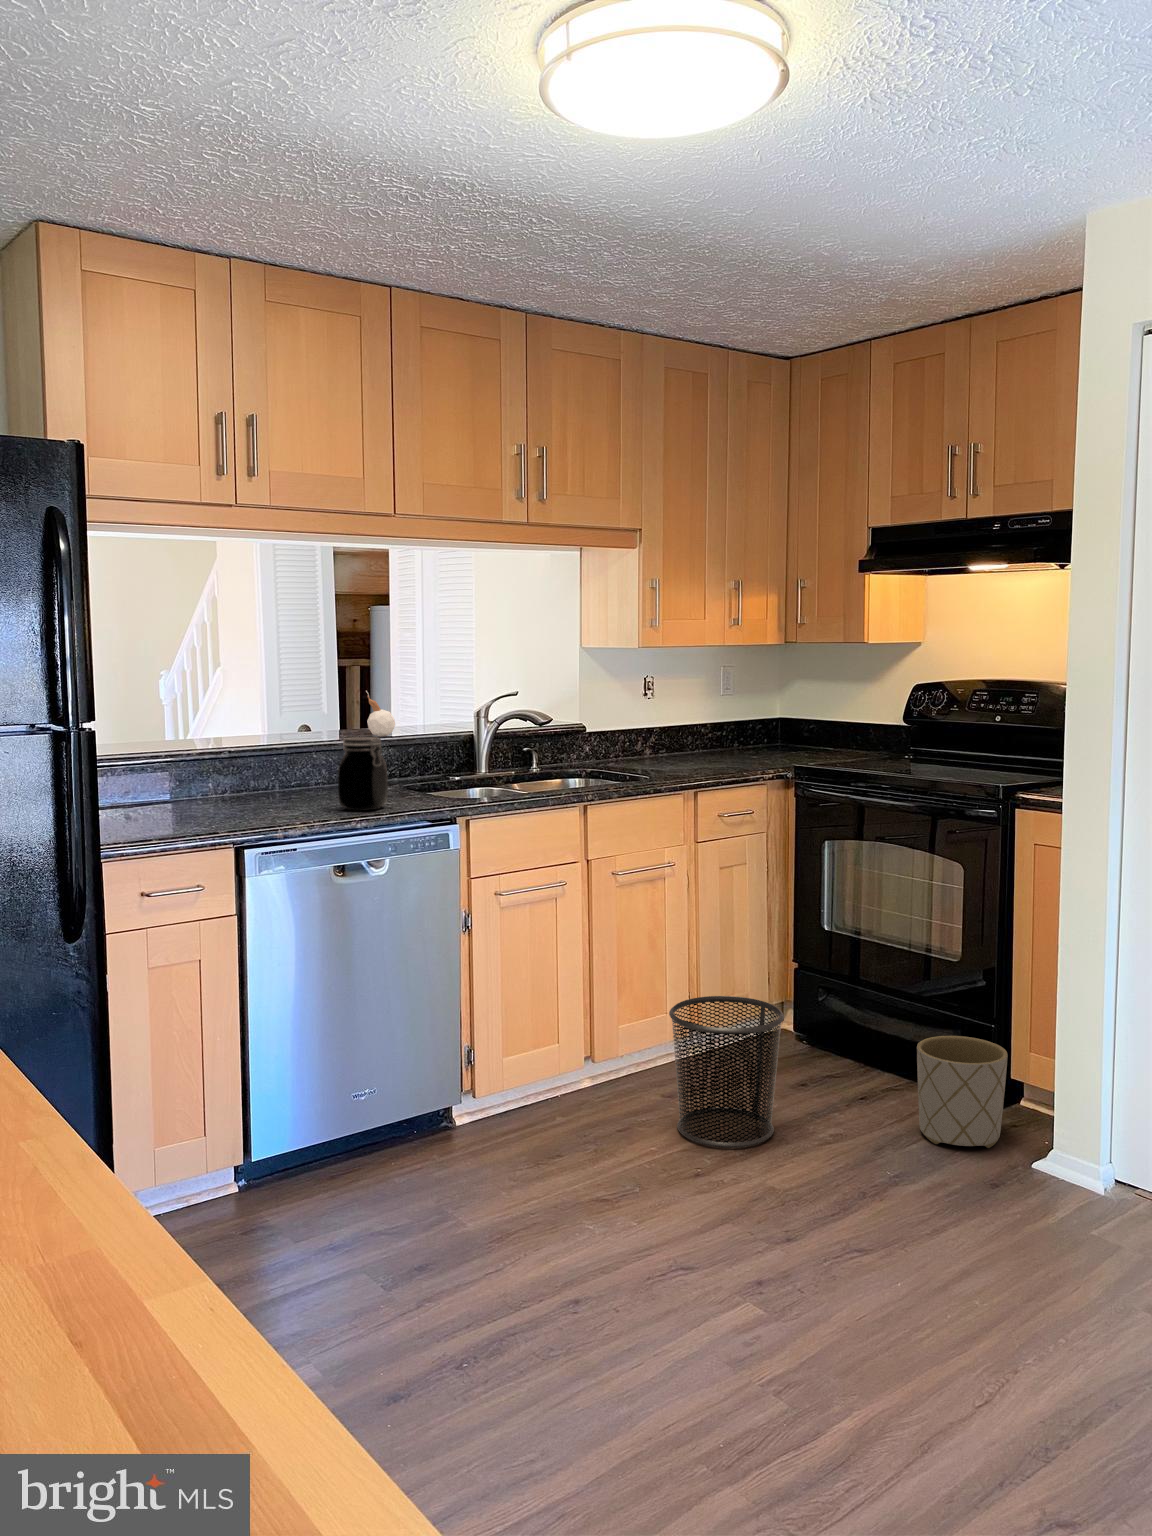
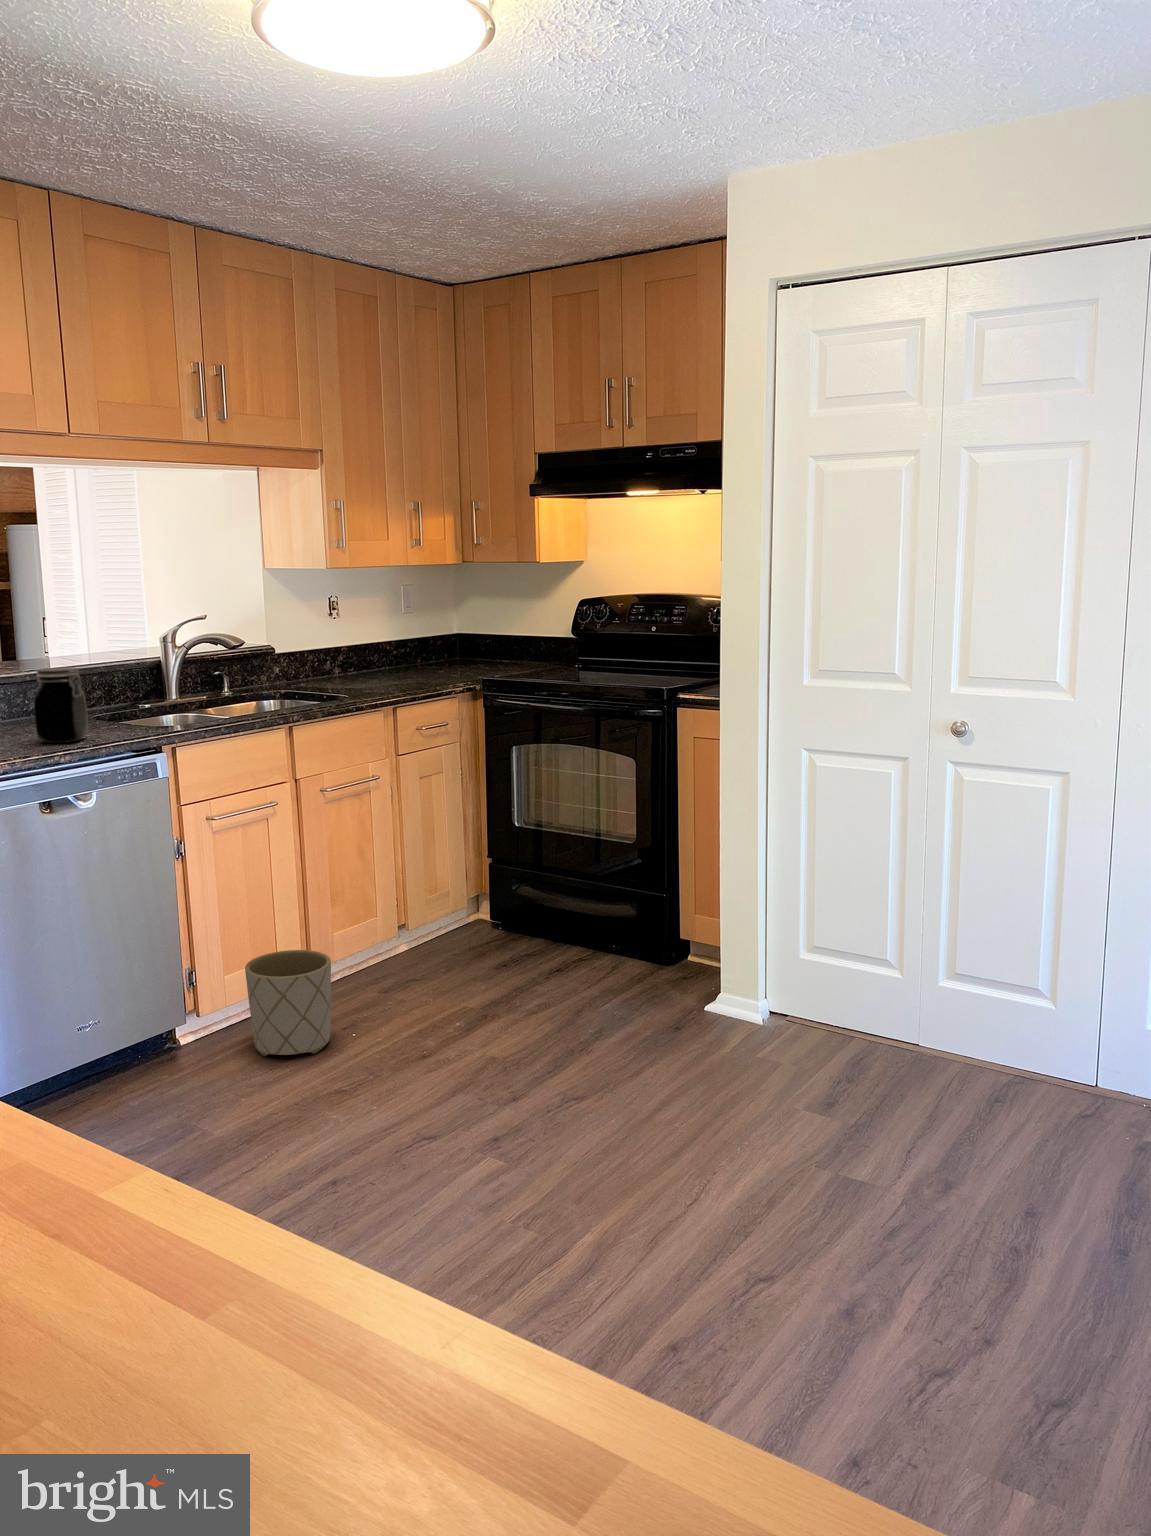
candle: present [366,690,395,737] -> none [44,618,79,666]
trash can: present [669,996,784,1148] -> none [385,897,492,1036]
planter: present [917,1036,1008,1148] -> present [245,950,331,1056]

